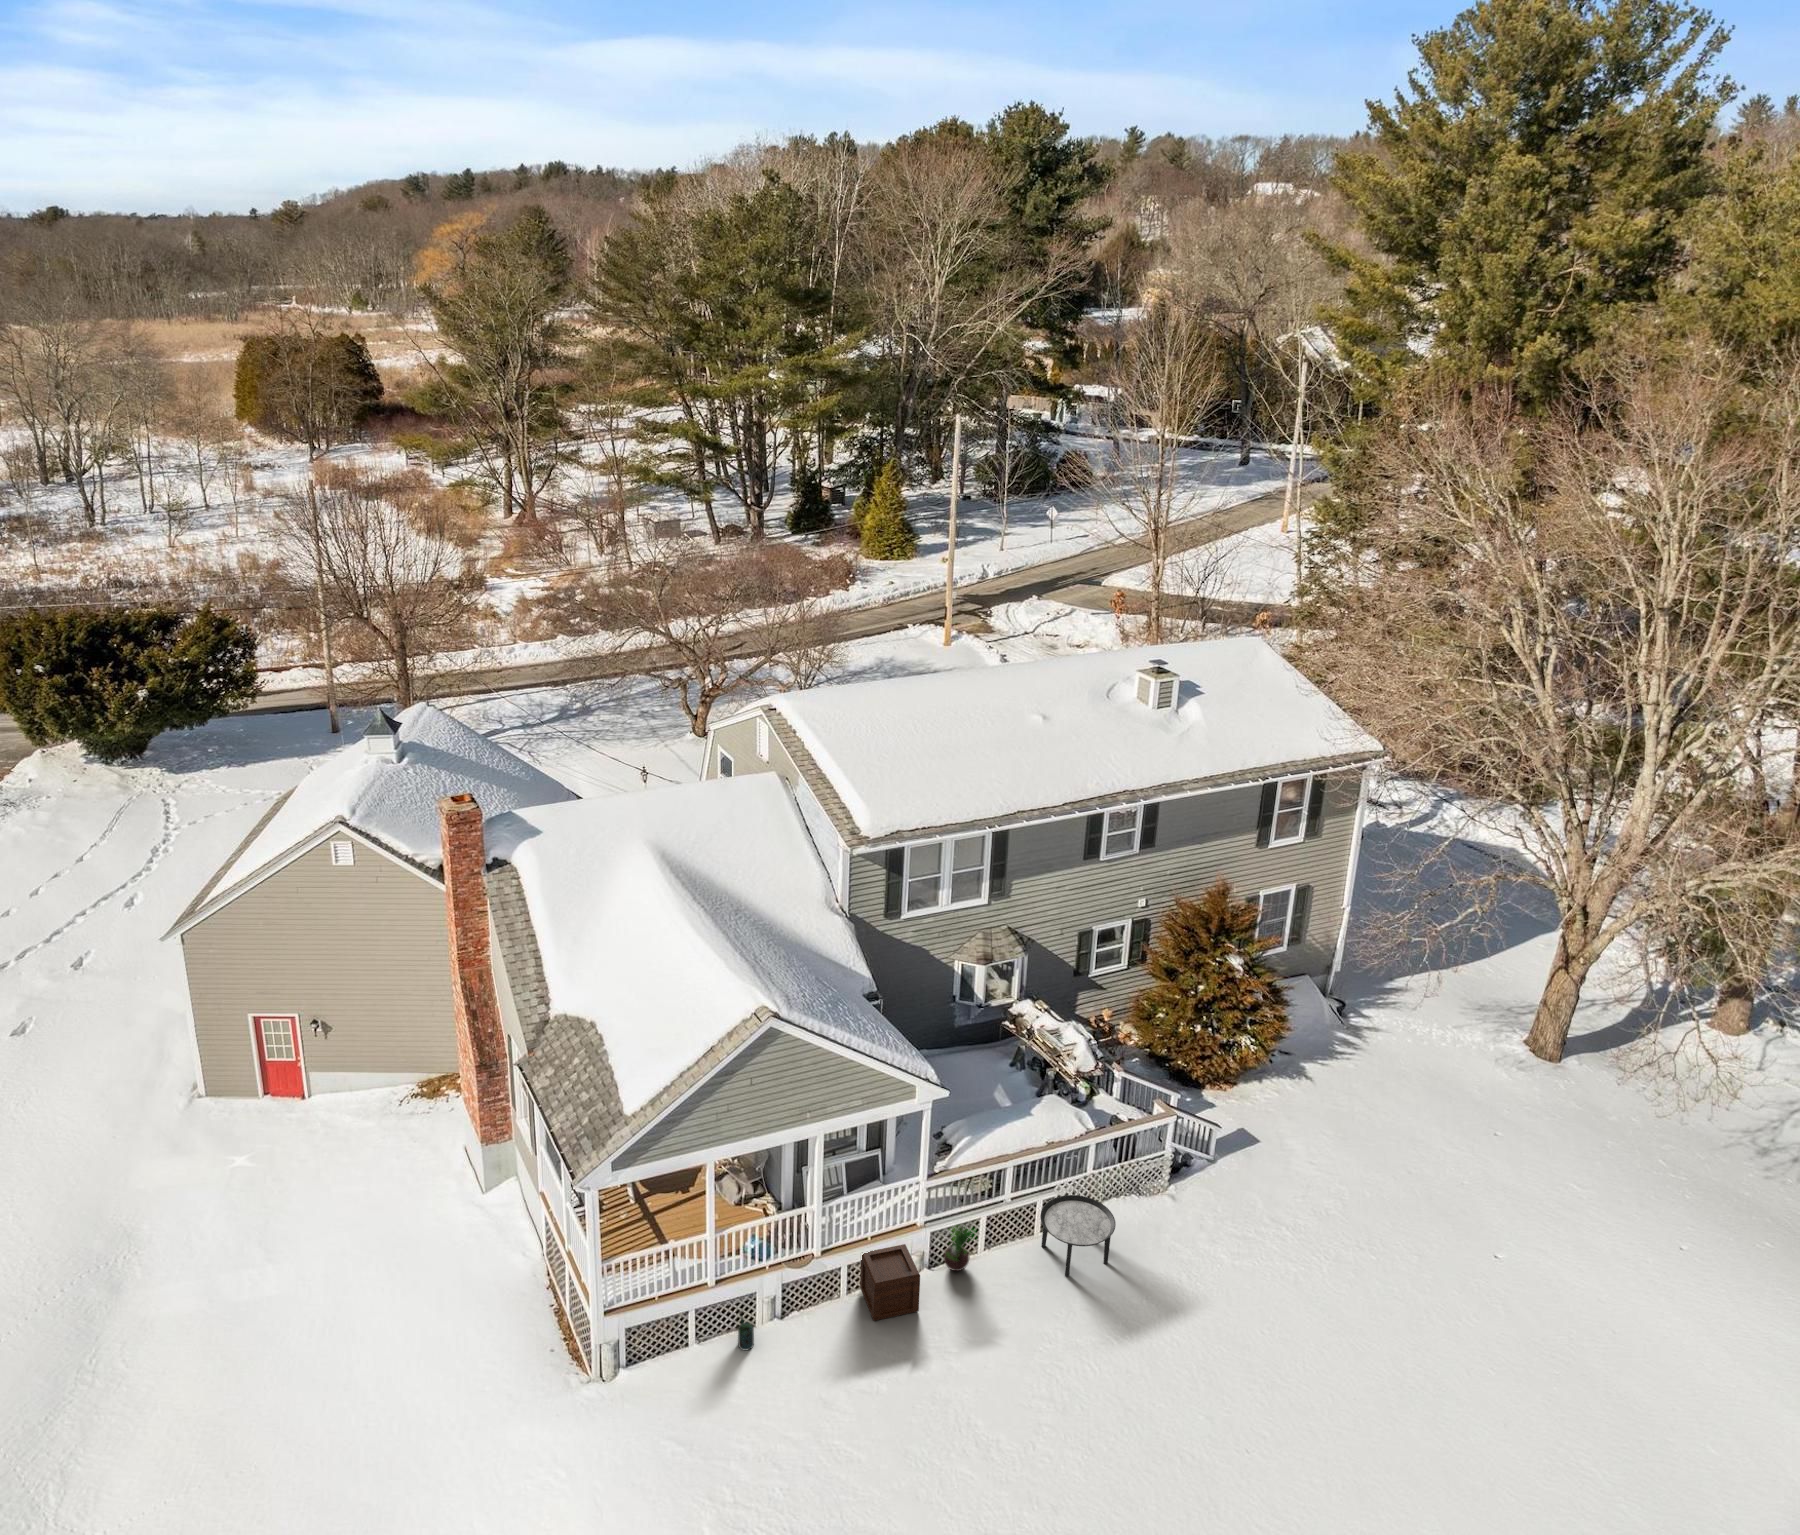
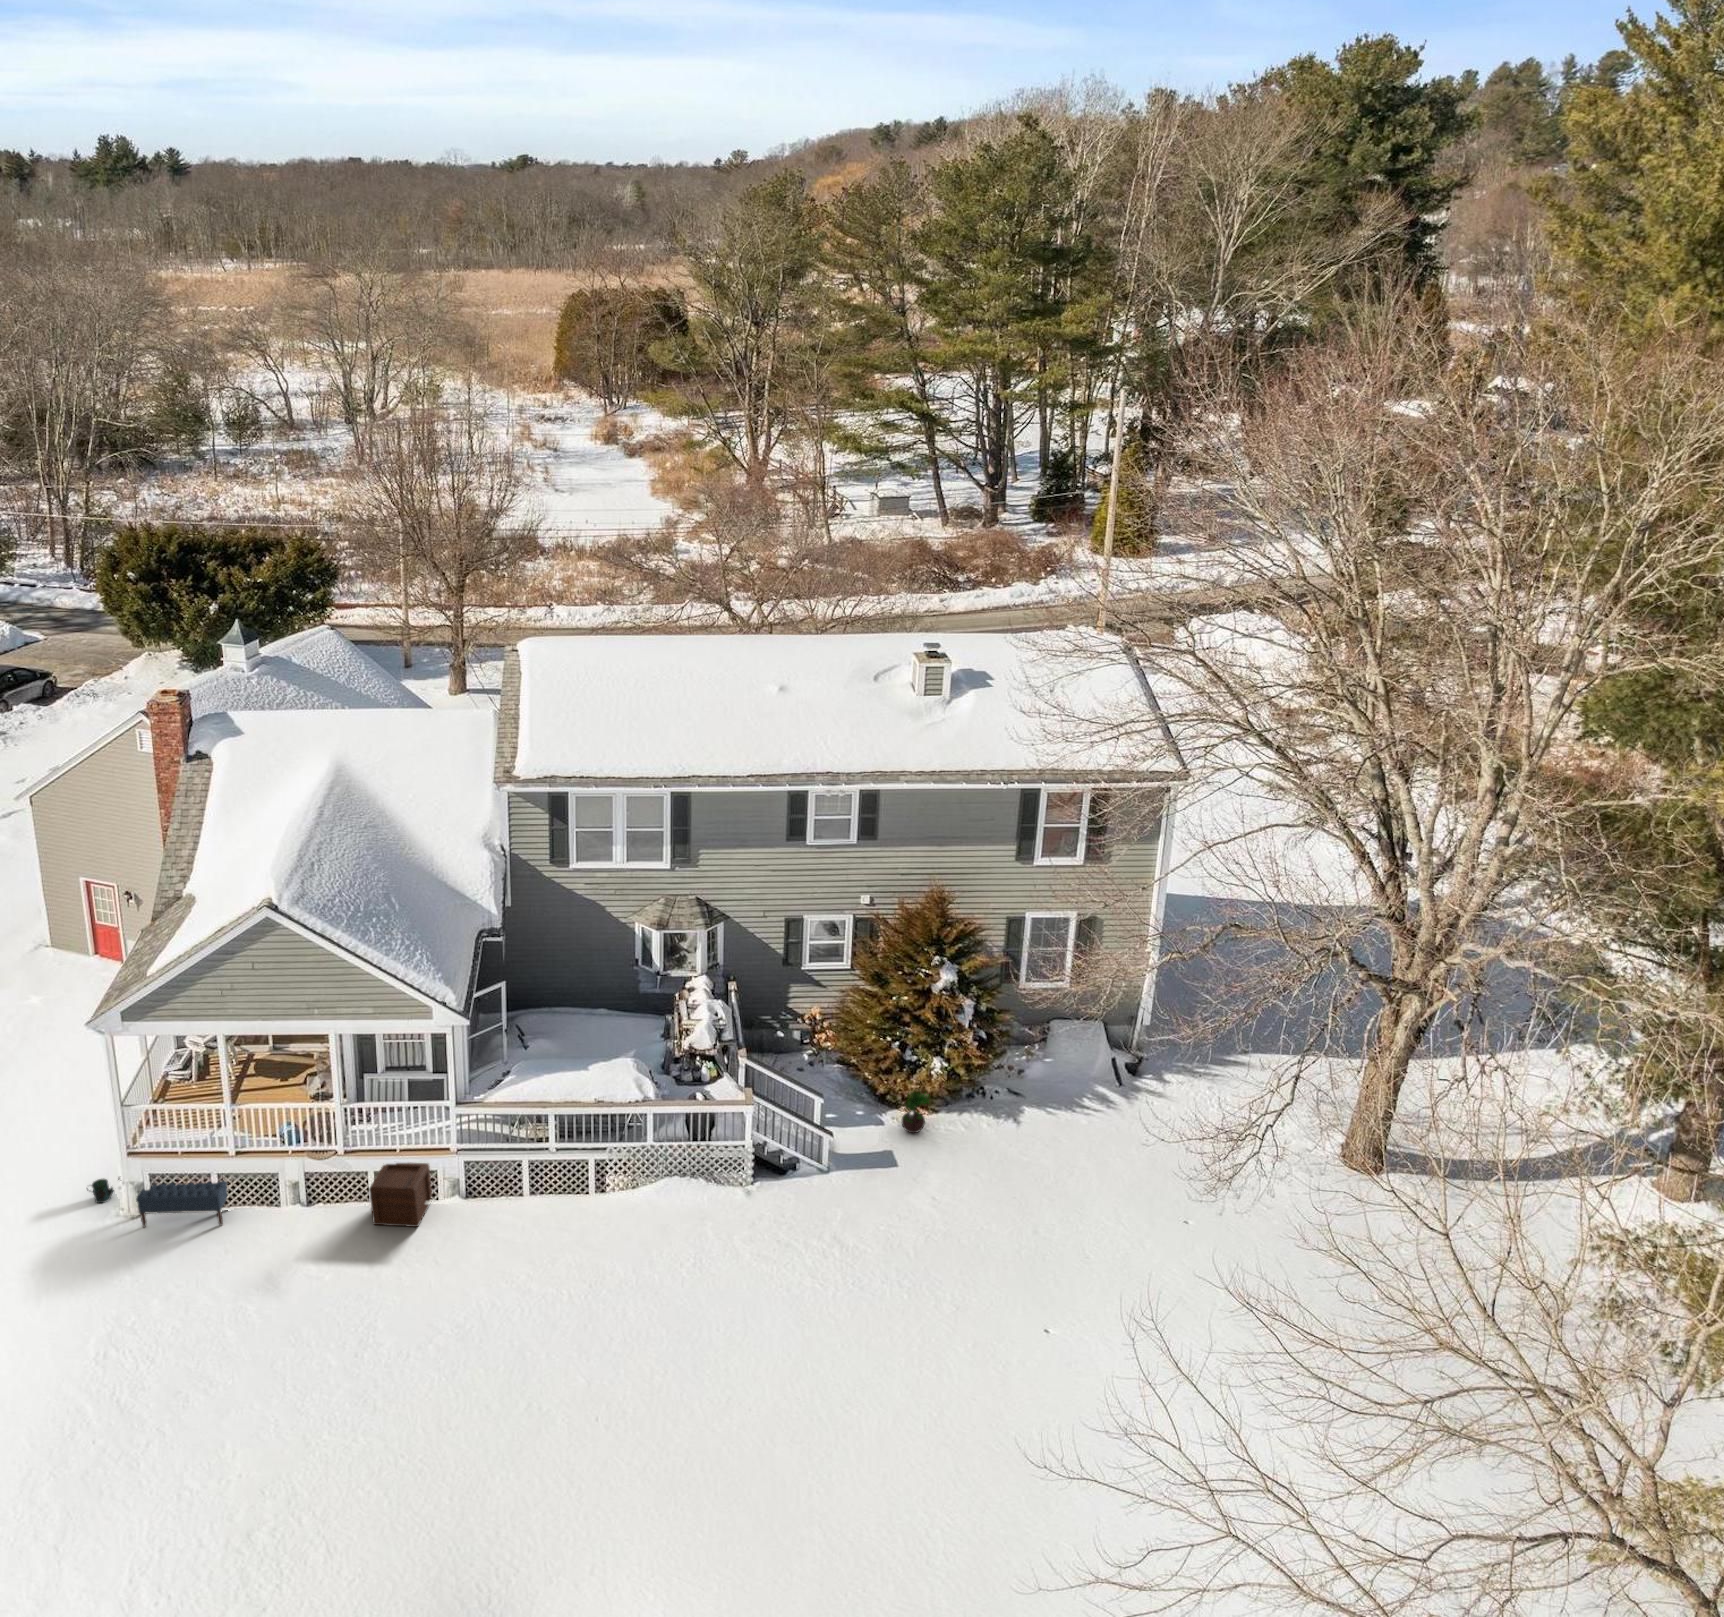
round table: present [1040,1195,1116,1277] -> none [563,1158,640,1233]
potted tree: present [944,1225,976,1271] -> present [902,1089,929,1133]
watering can: present [738,1311,754,1350] -> present [91,1178,120,1203]
bench: none [628,1313,723,1390] -> present [136,1181,227,1227]

